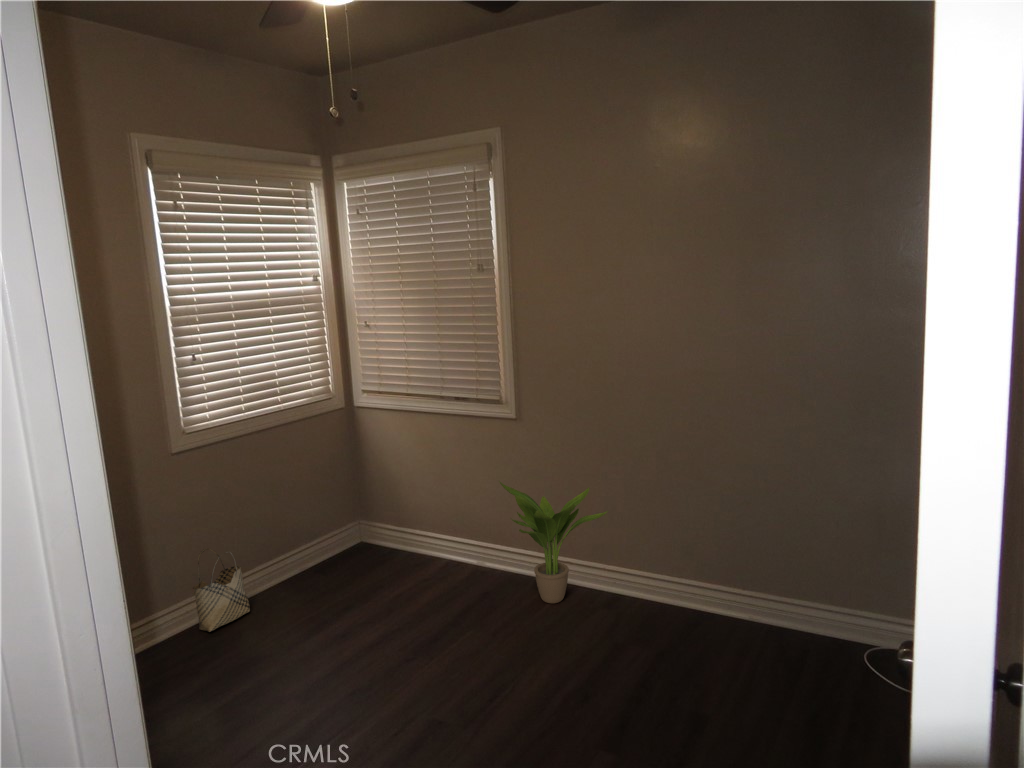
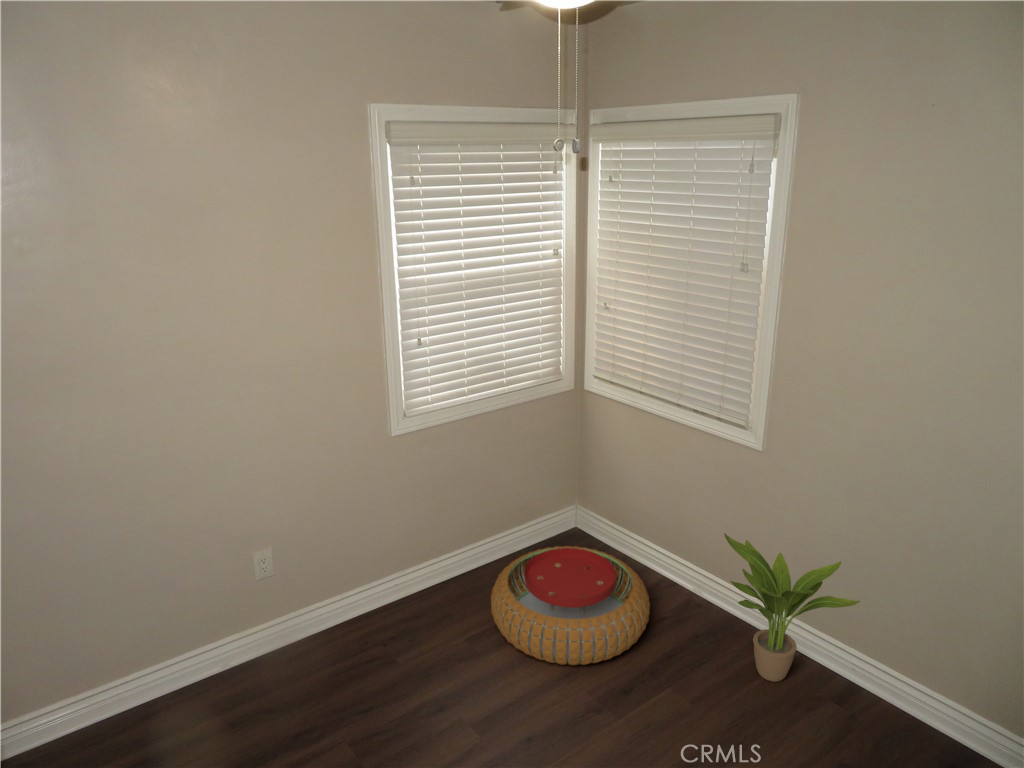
pouf: none [293,539,445,637] -> present [491,546,650,665]
woven basket: present [193,549,250,632] -> none [401,528,453,610]

